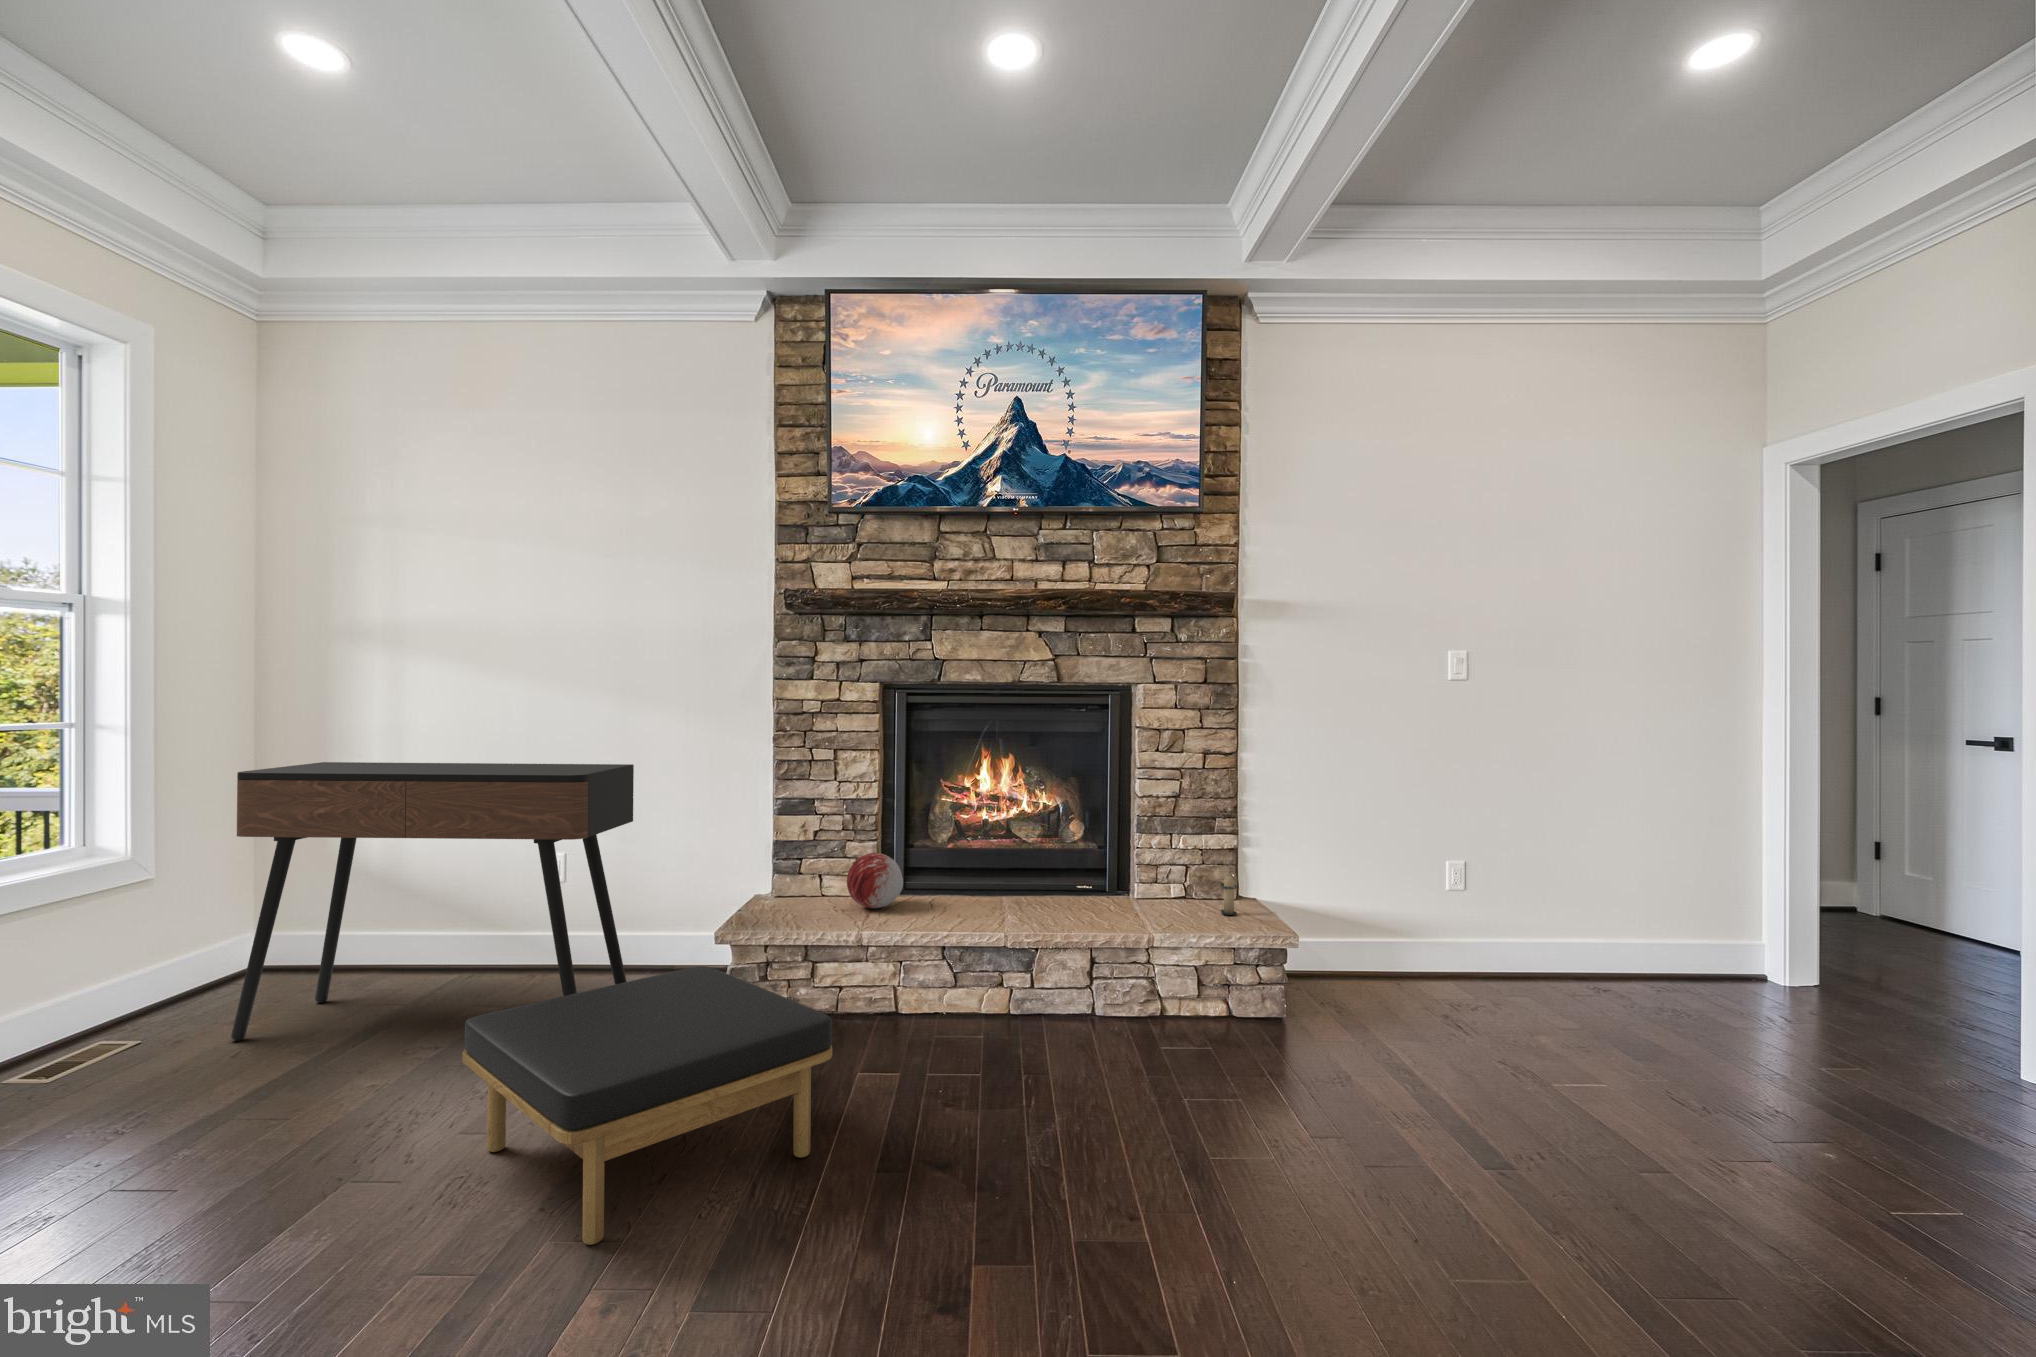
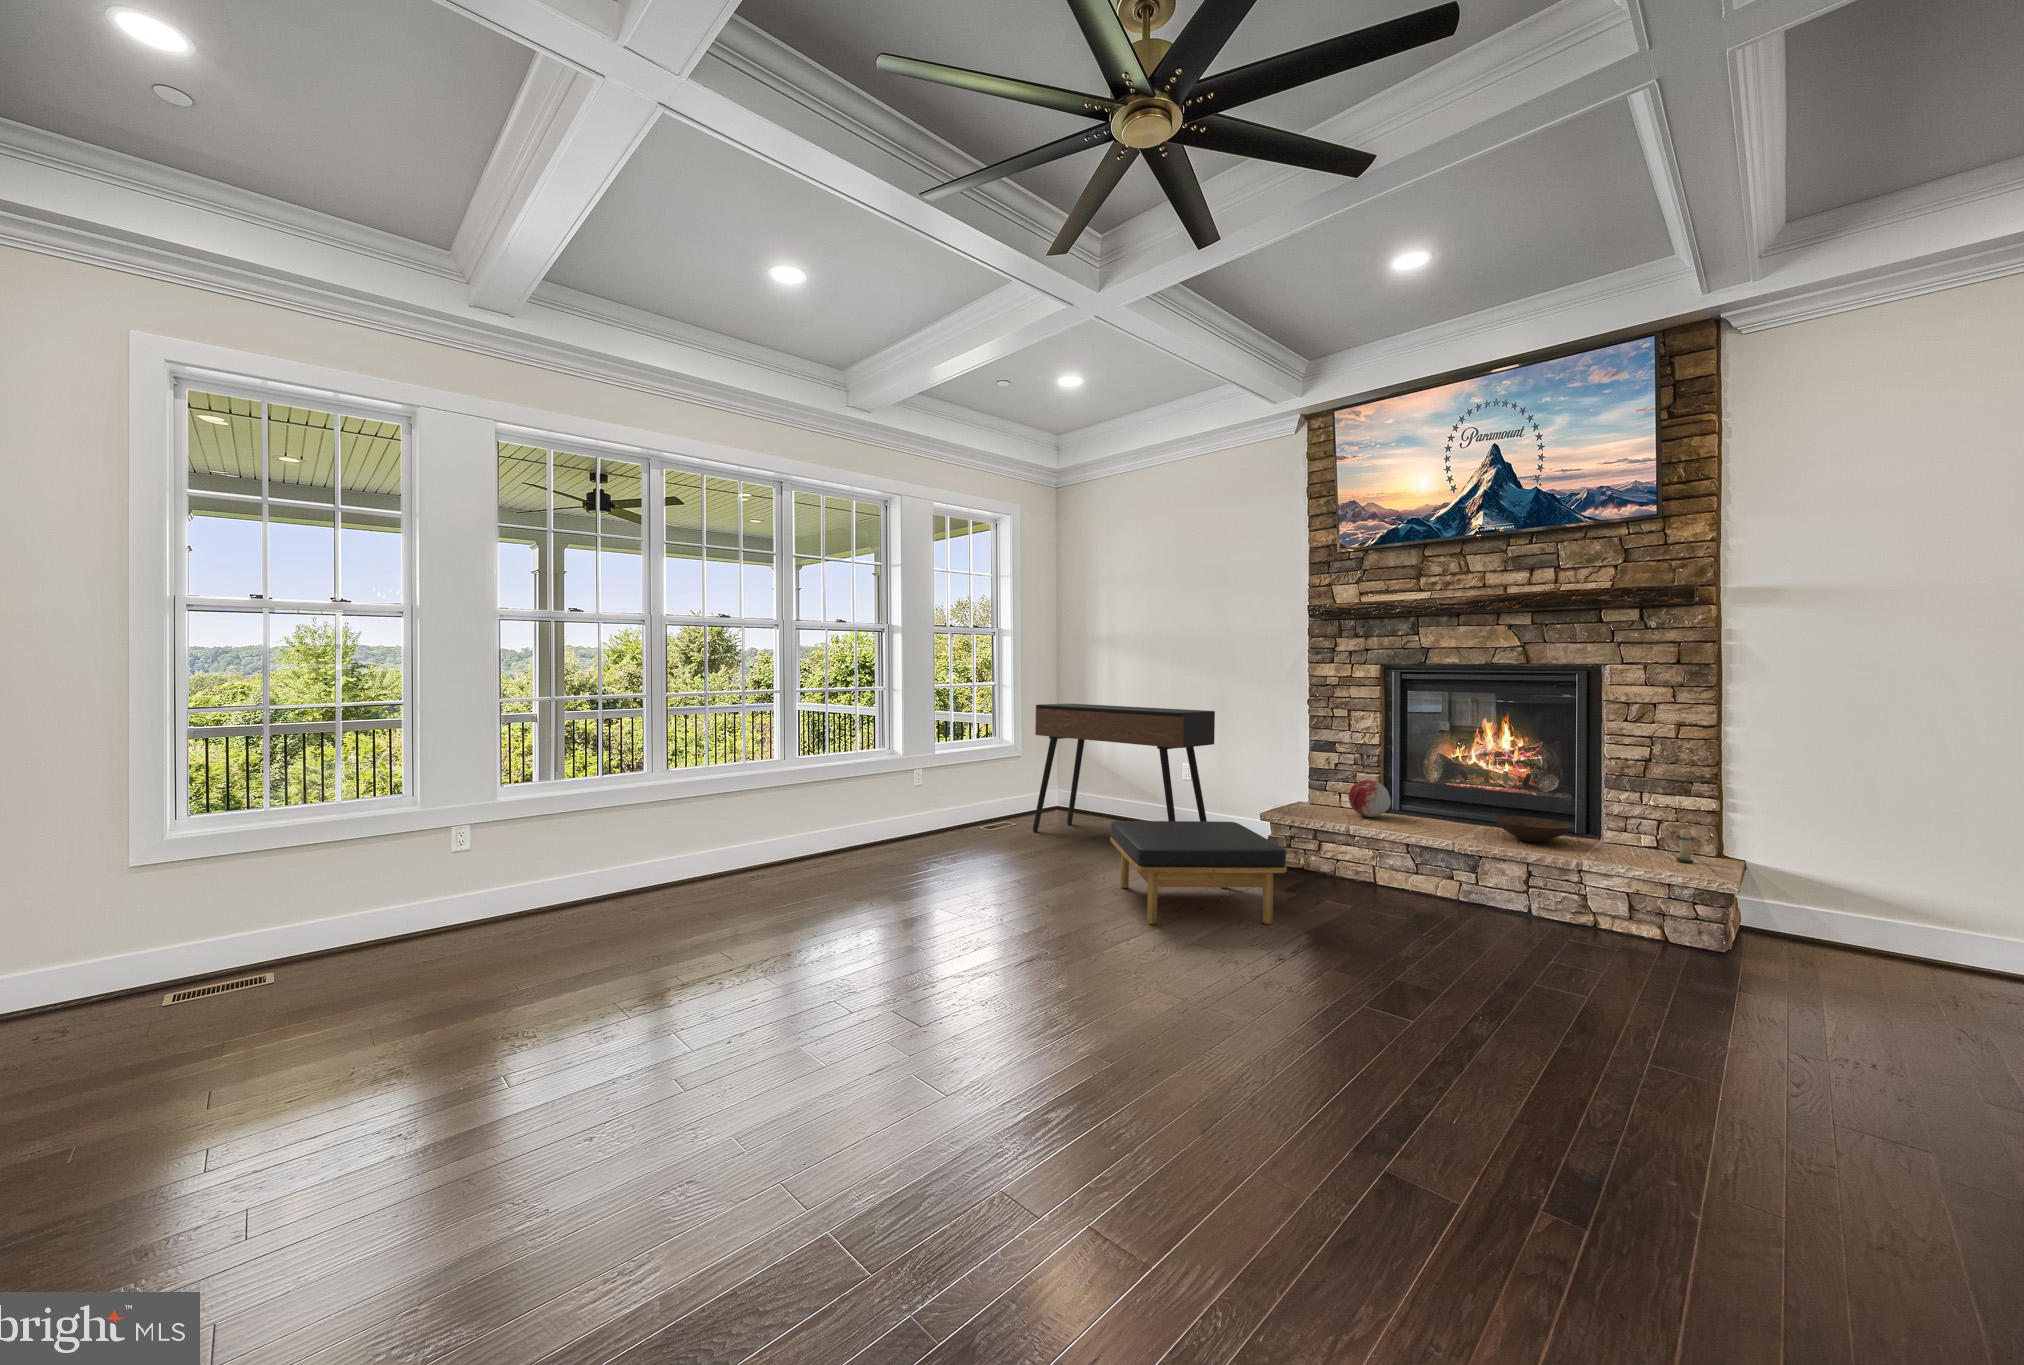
wooden bowl: none [1038,880,1120,916] -> present [1496,816,1571,843]

